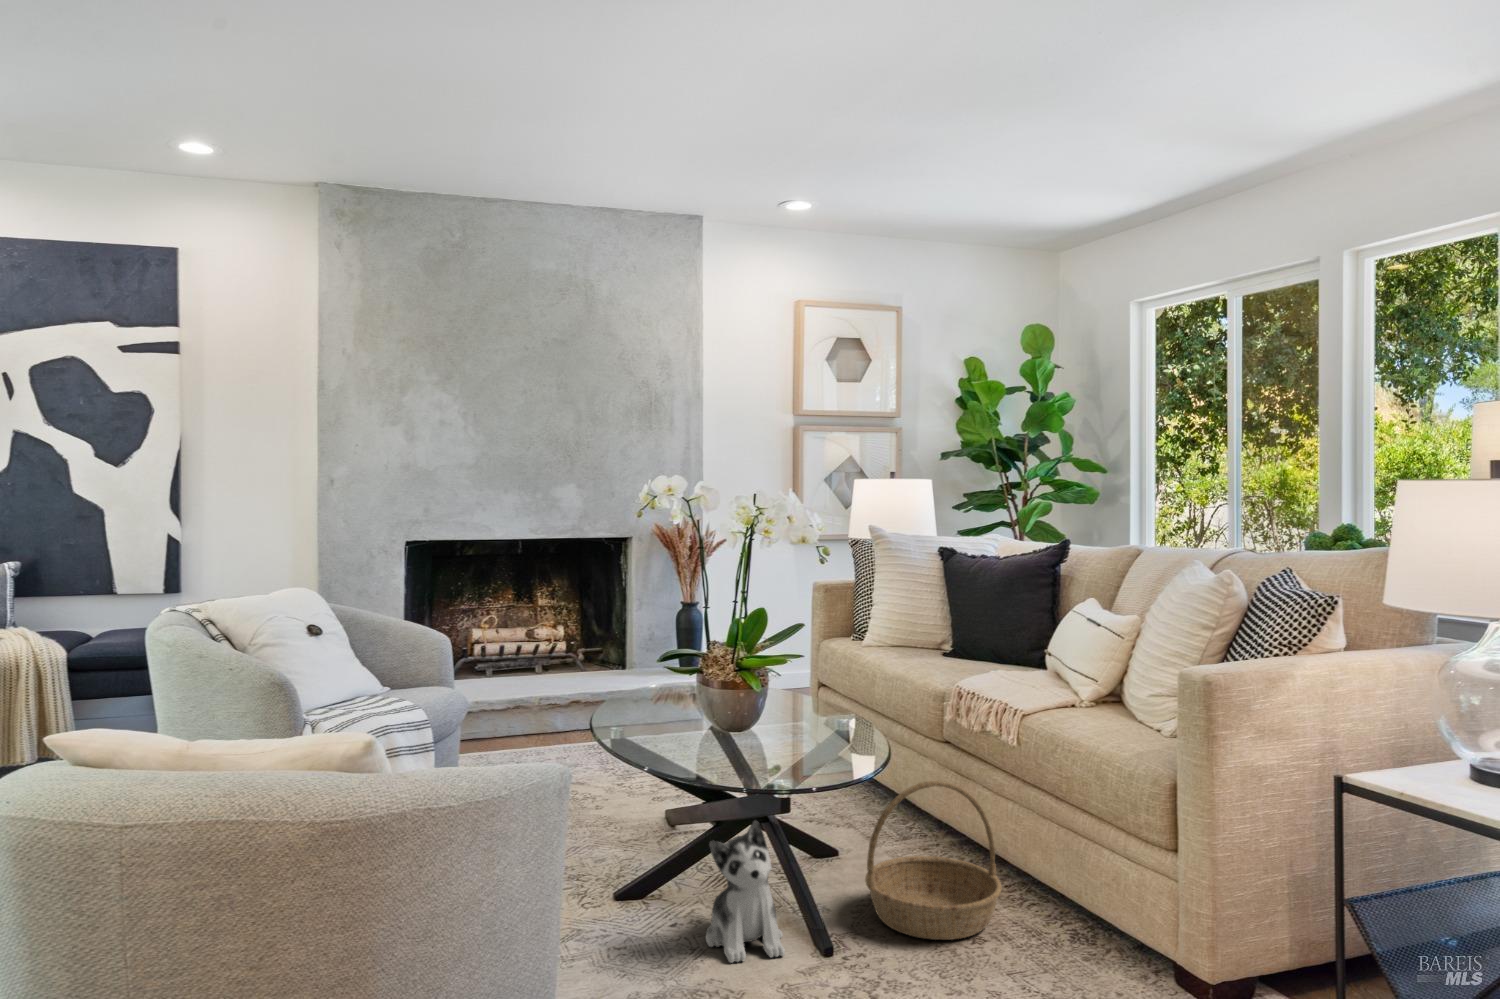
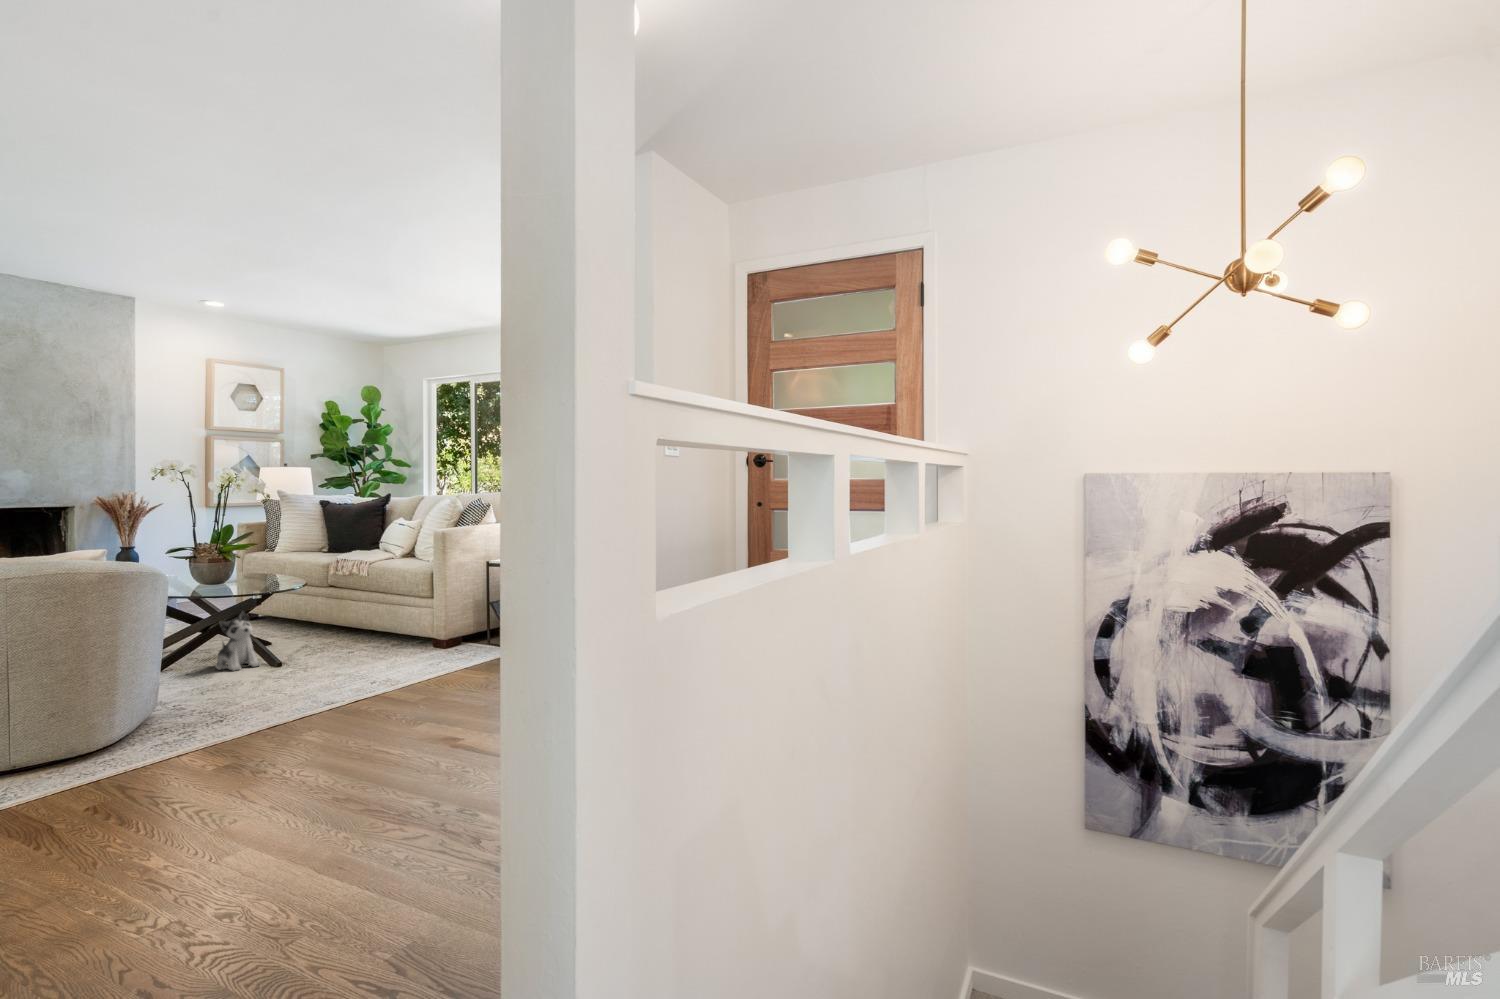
basket: present [865,781,1002,940] -> none [296,590,362,653]

